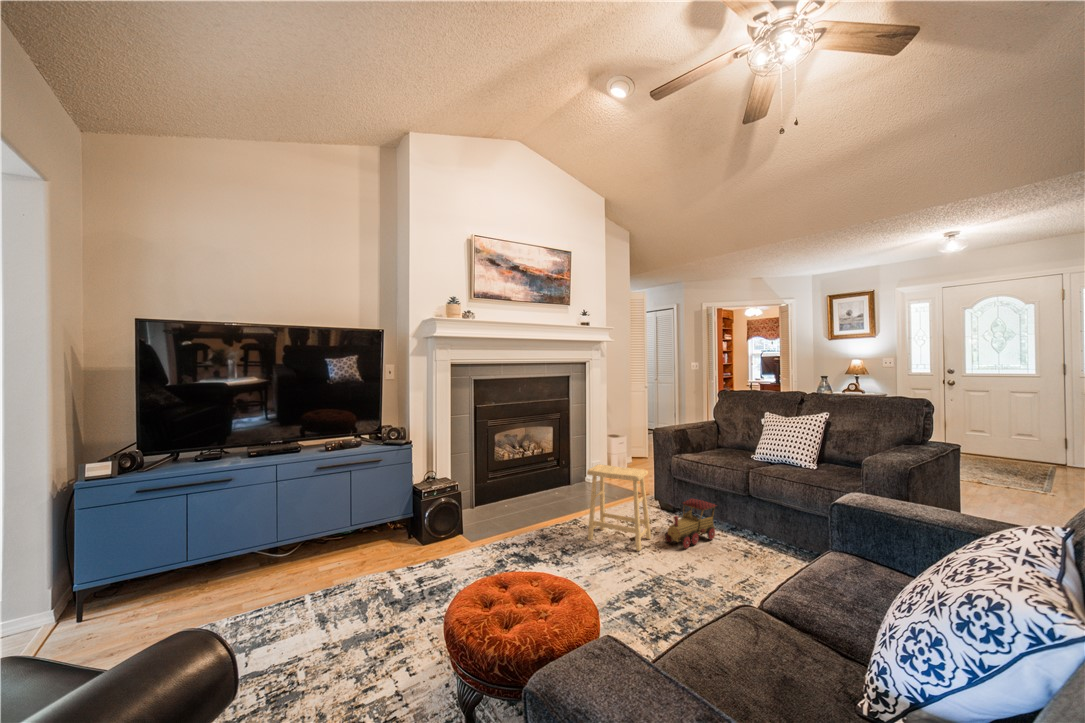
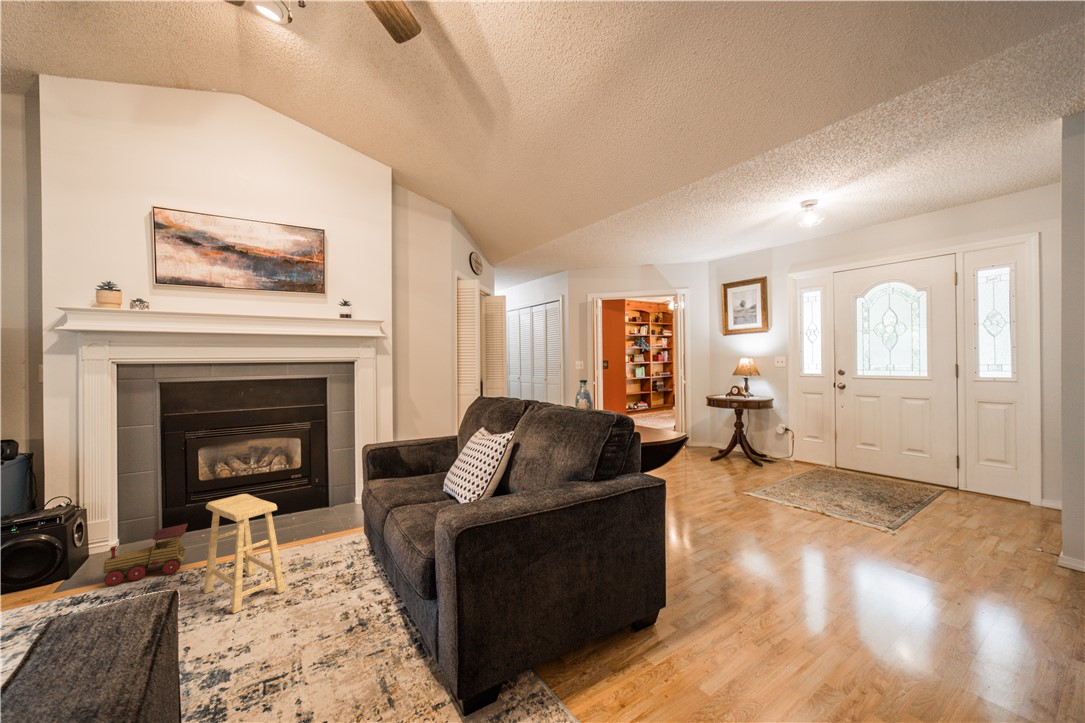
toy train: present [665,498,717,549] -> present [103,524,188,586]

